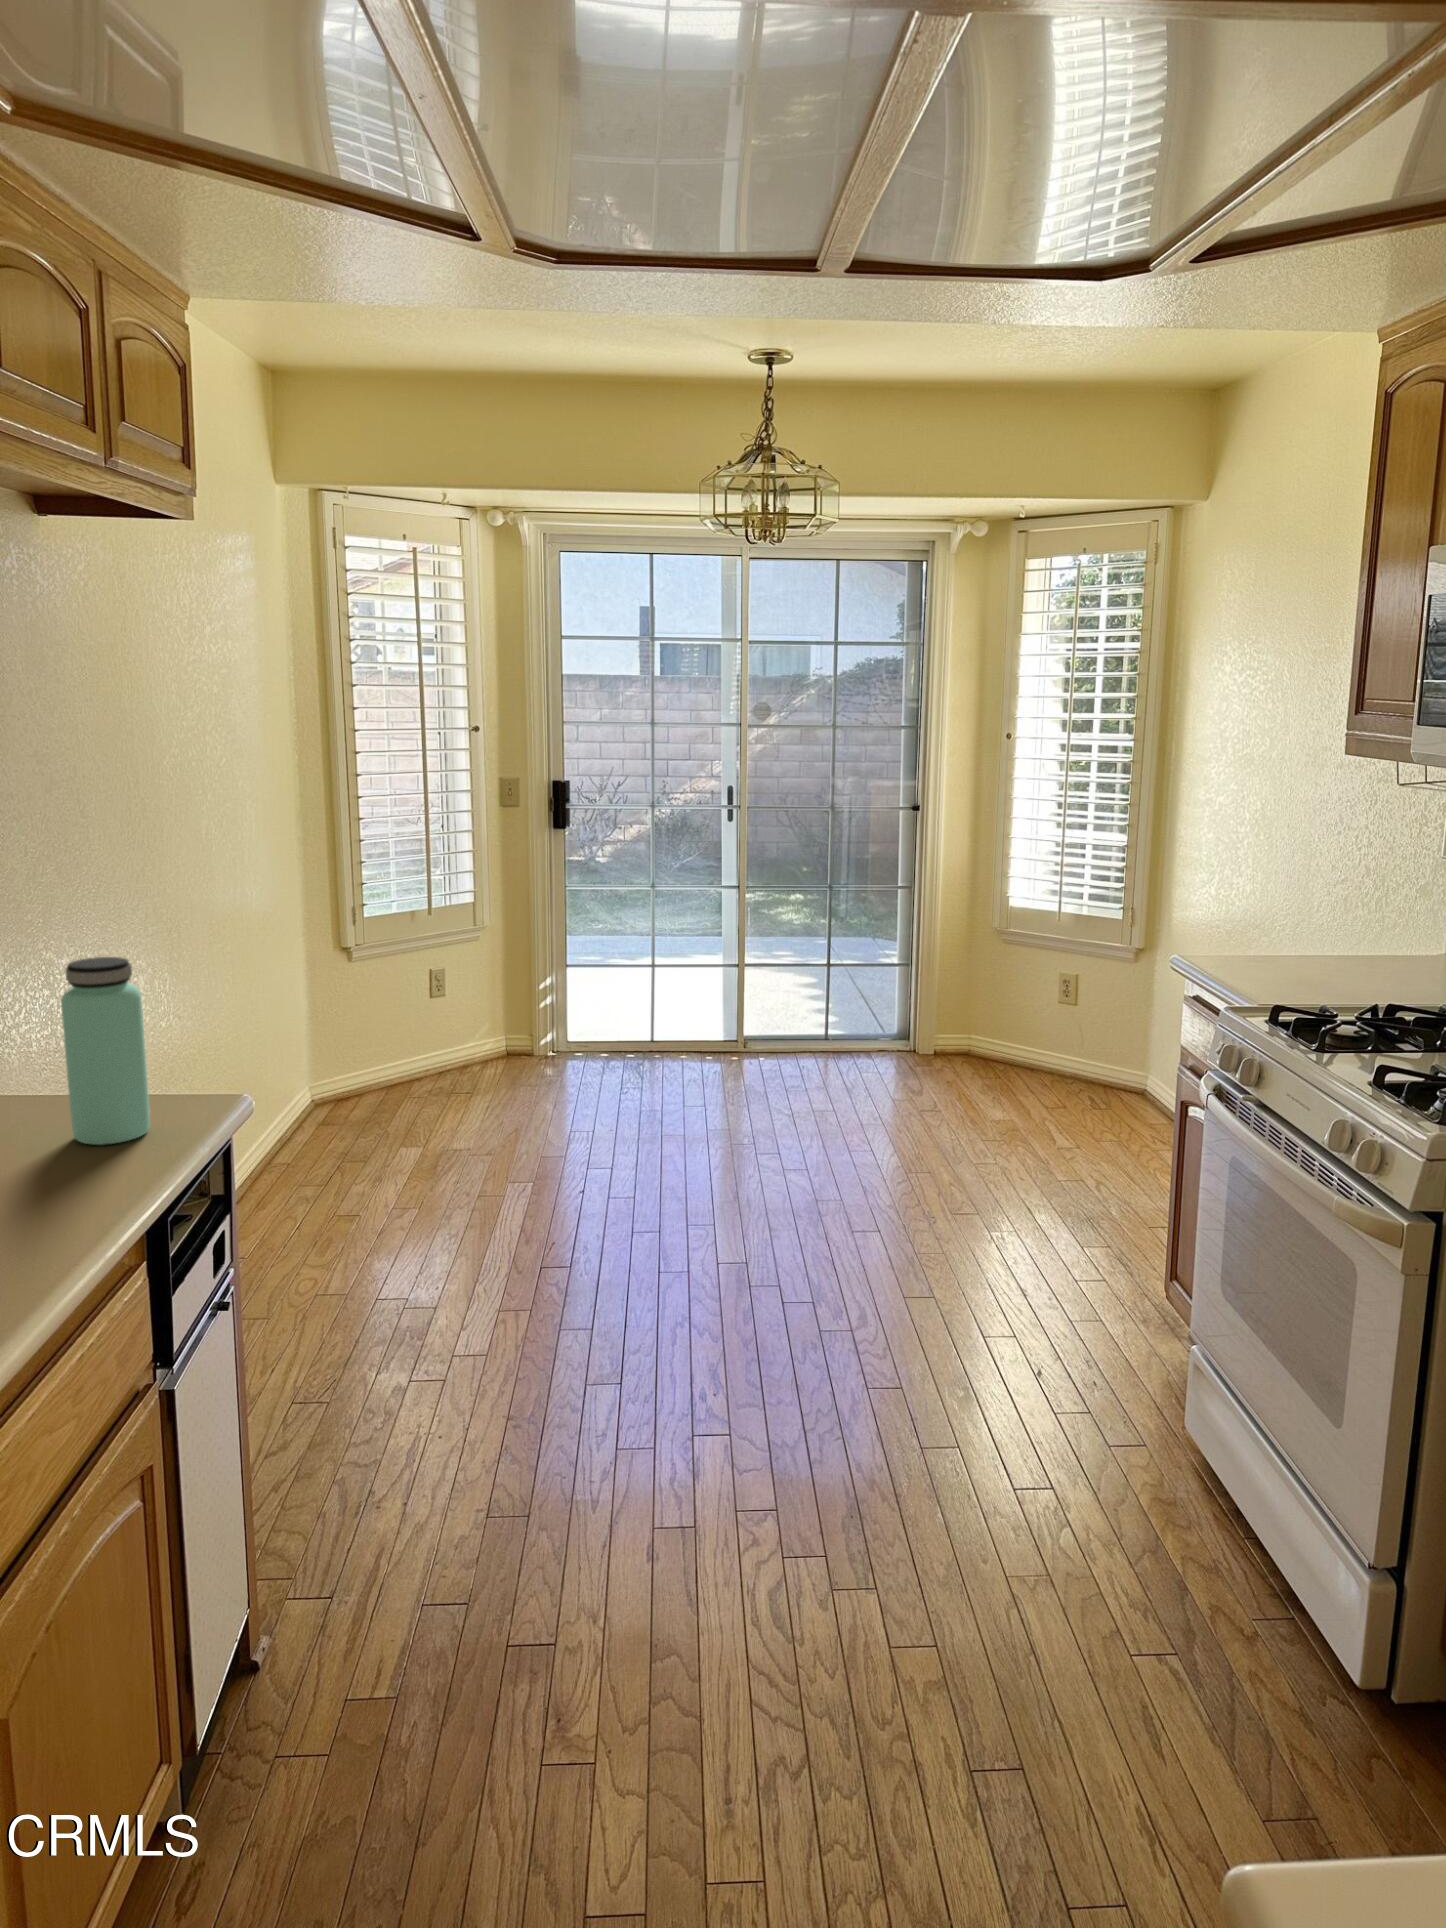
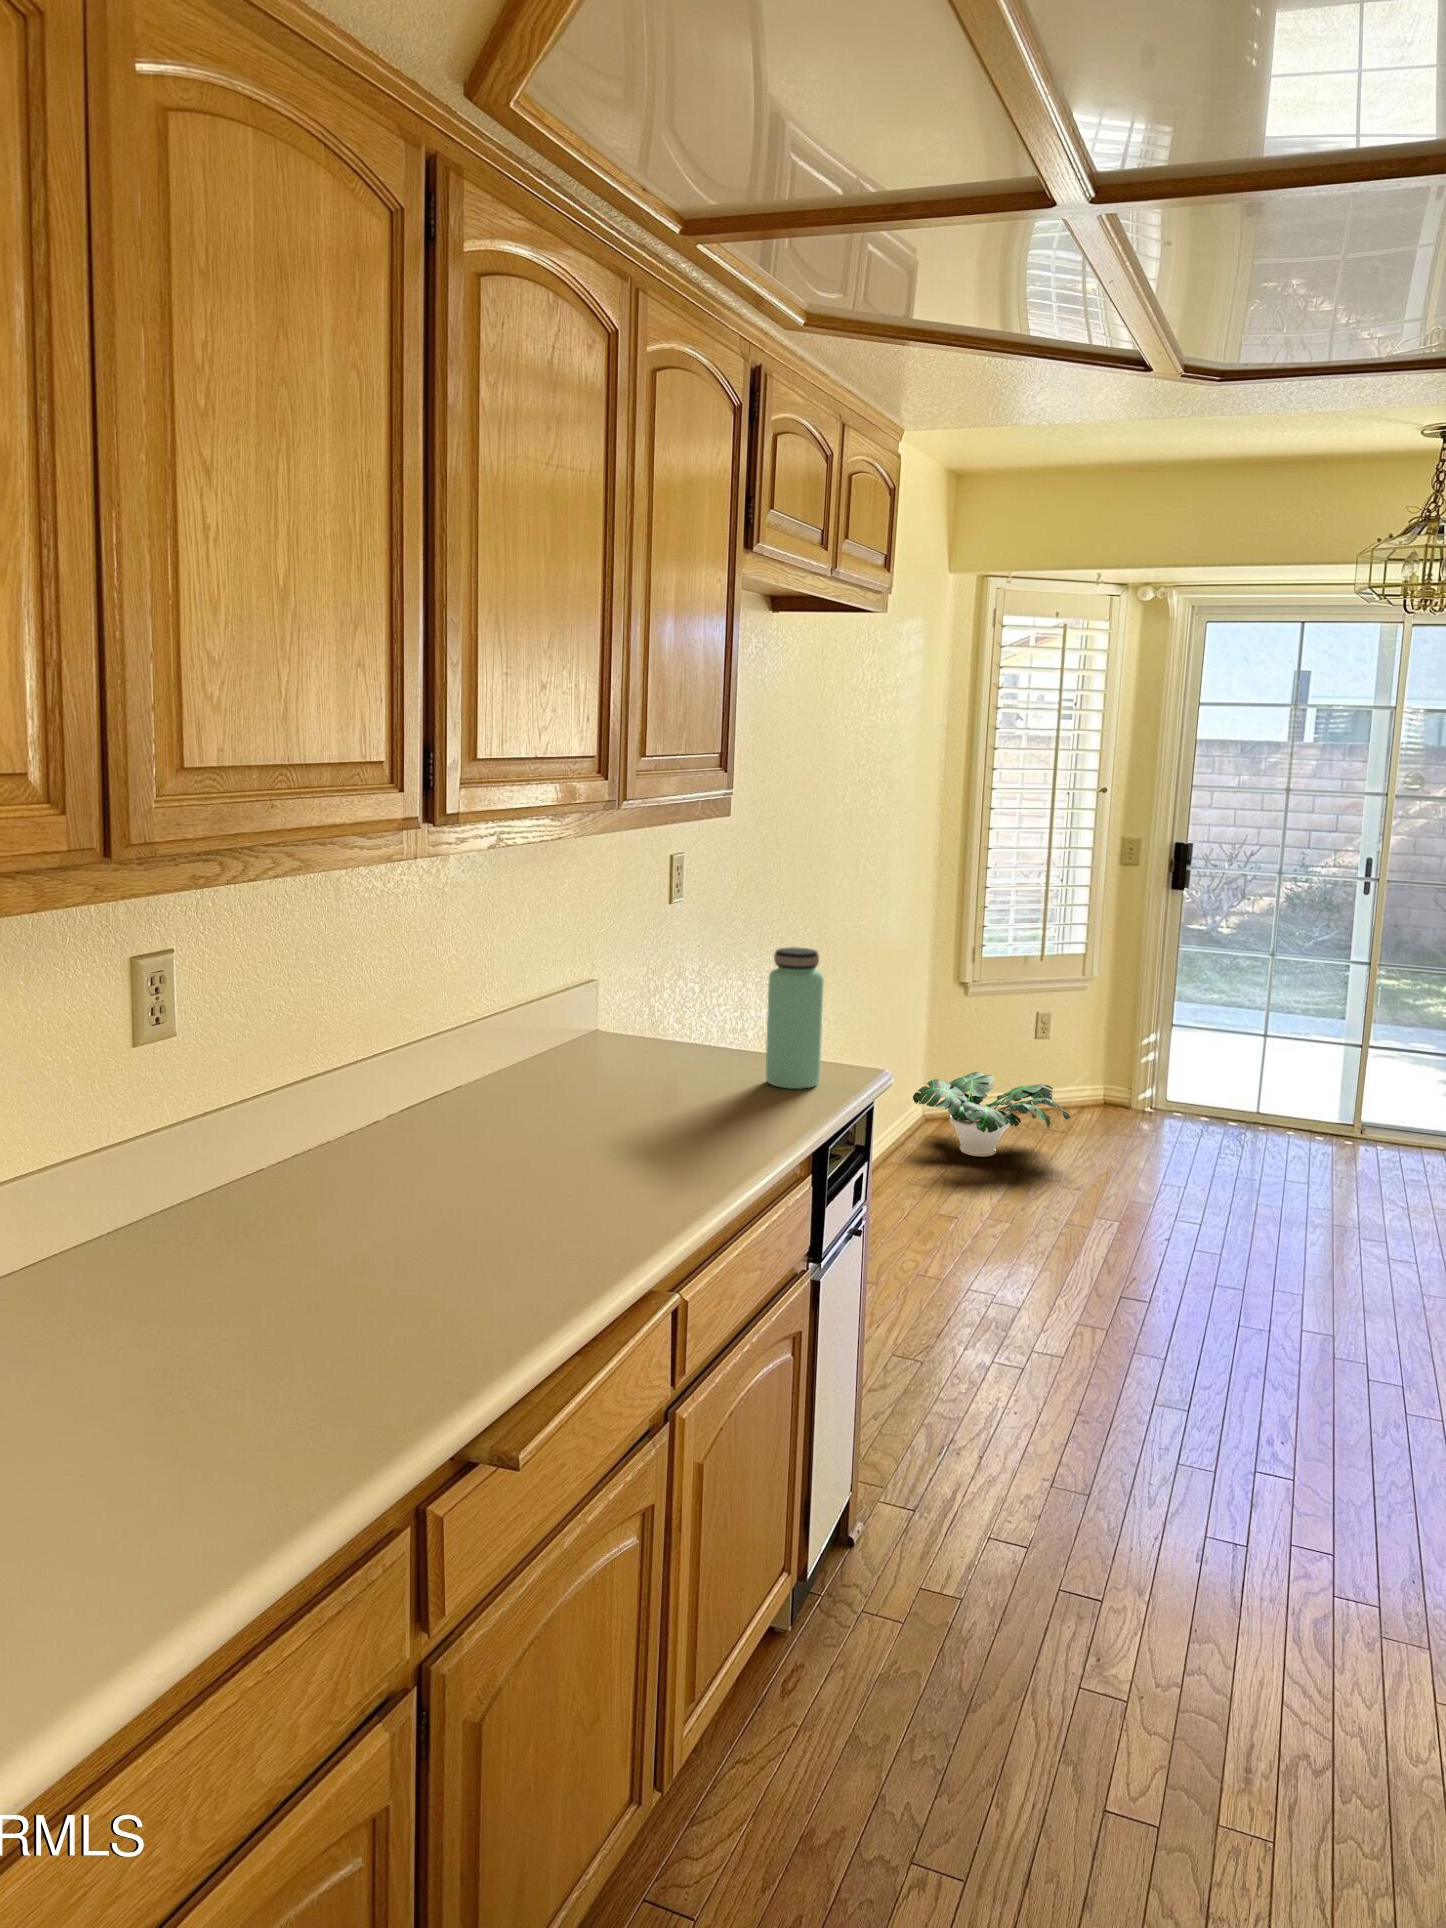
potted plant: none [294,1044,471,1139] -> present [913,1072,1070,1157]

